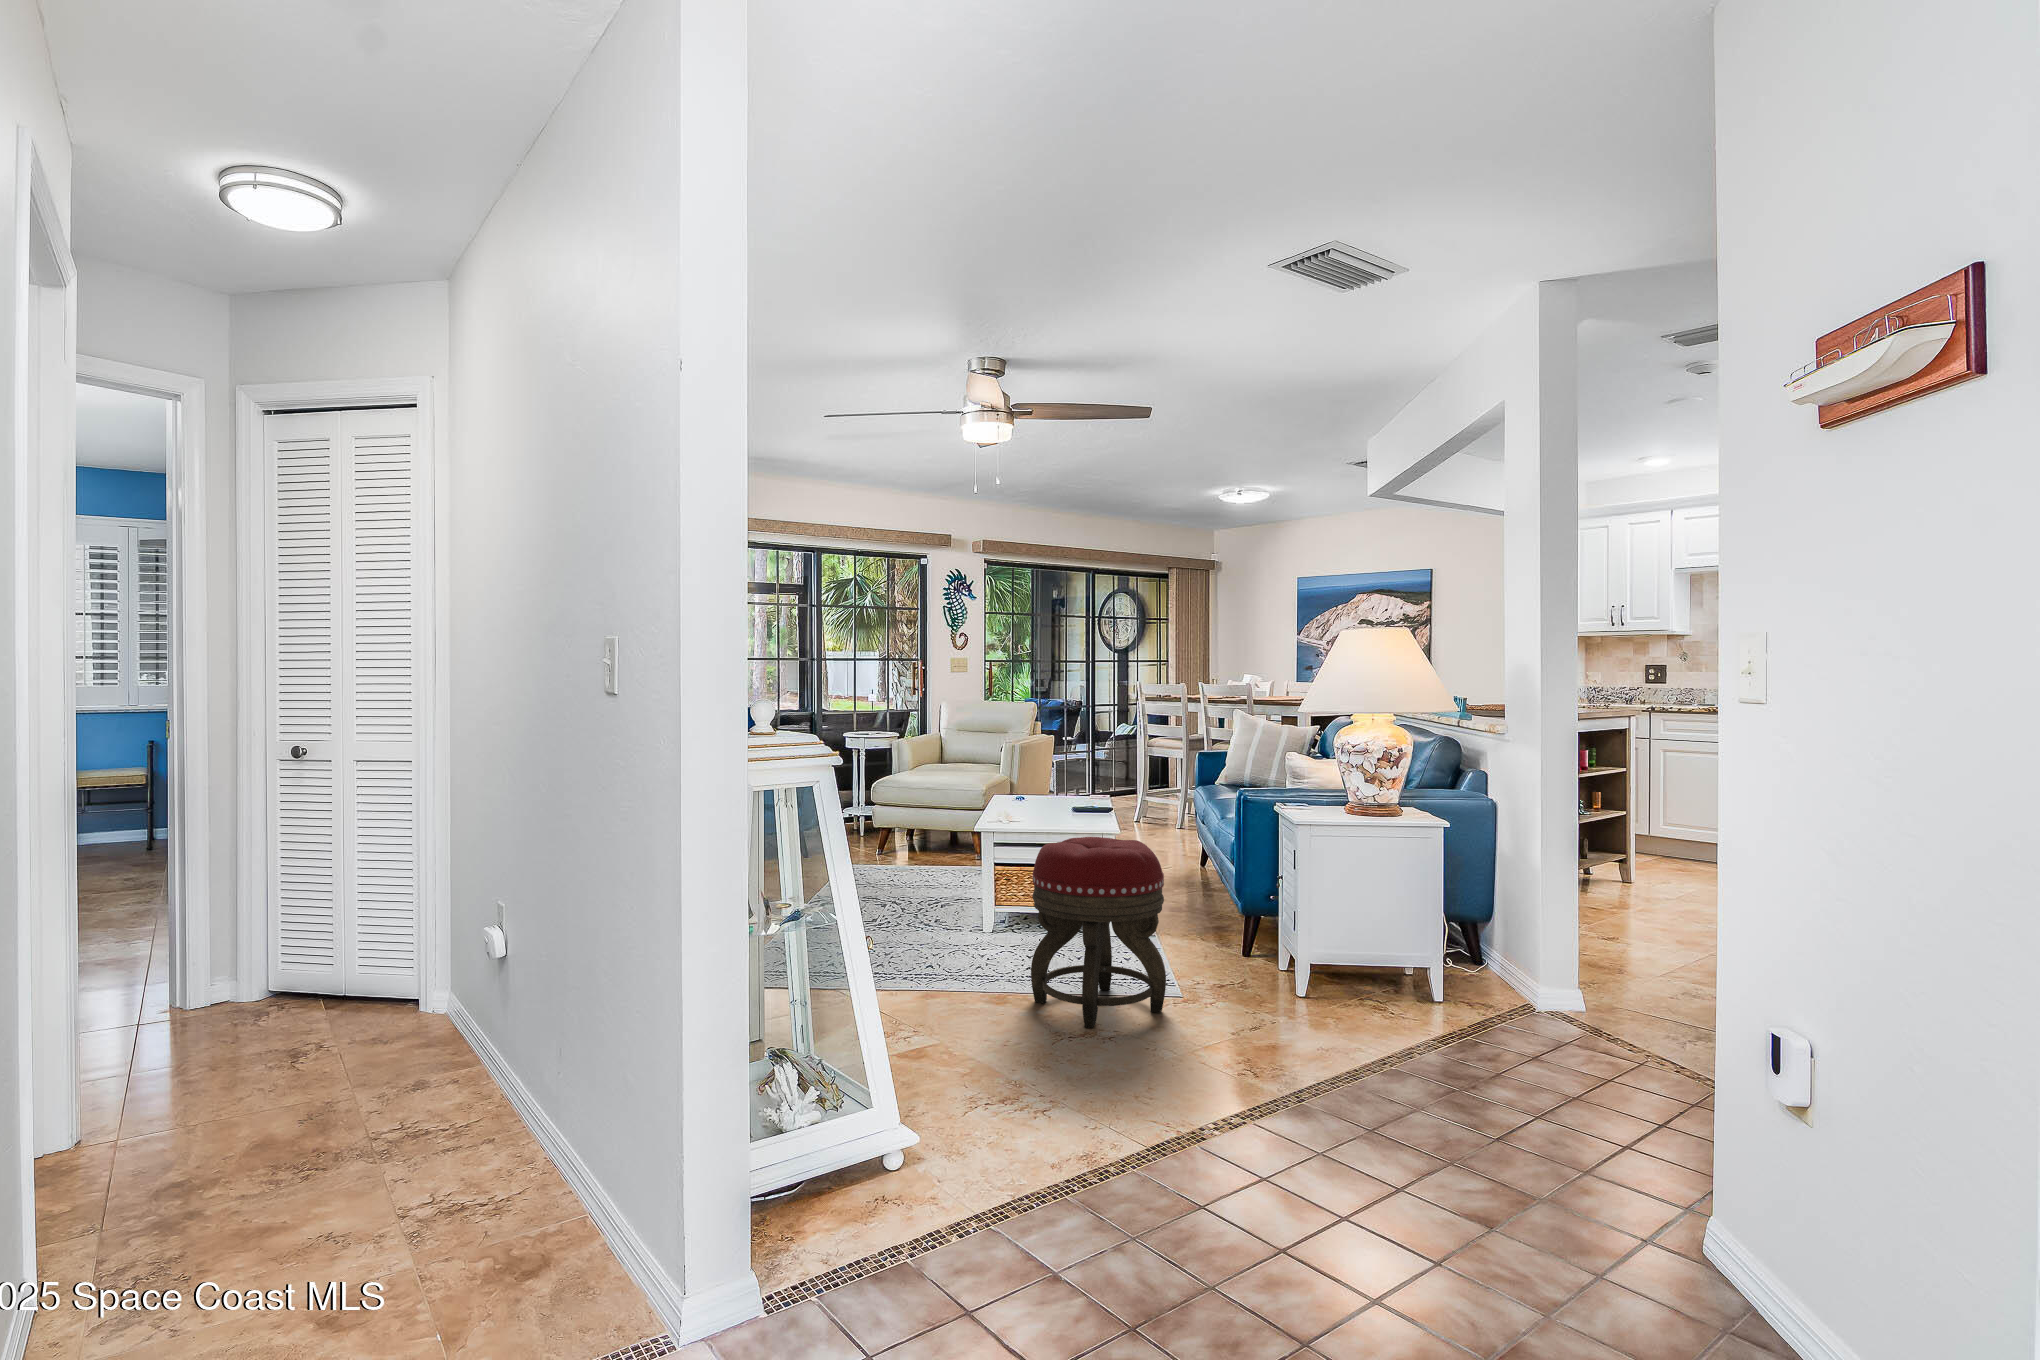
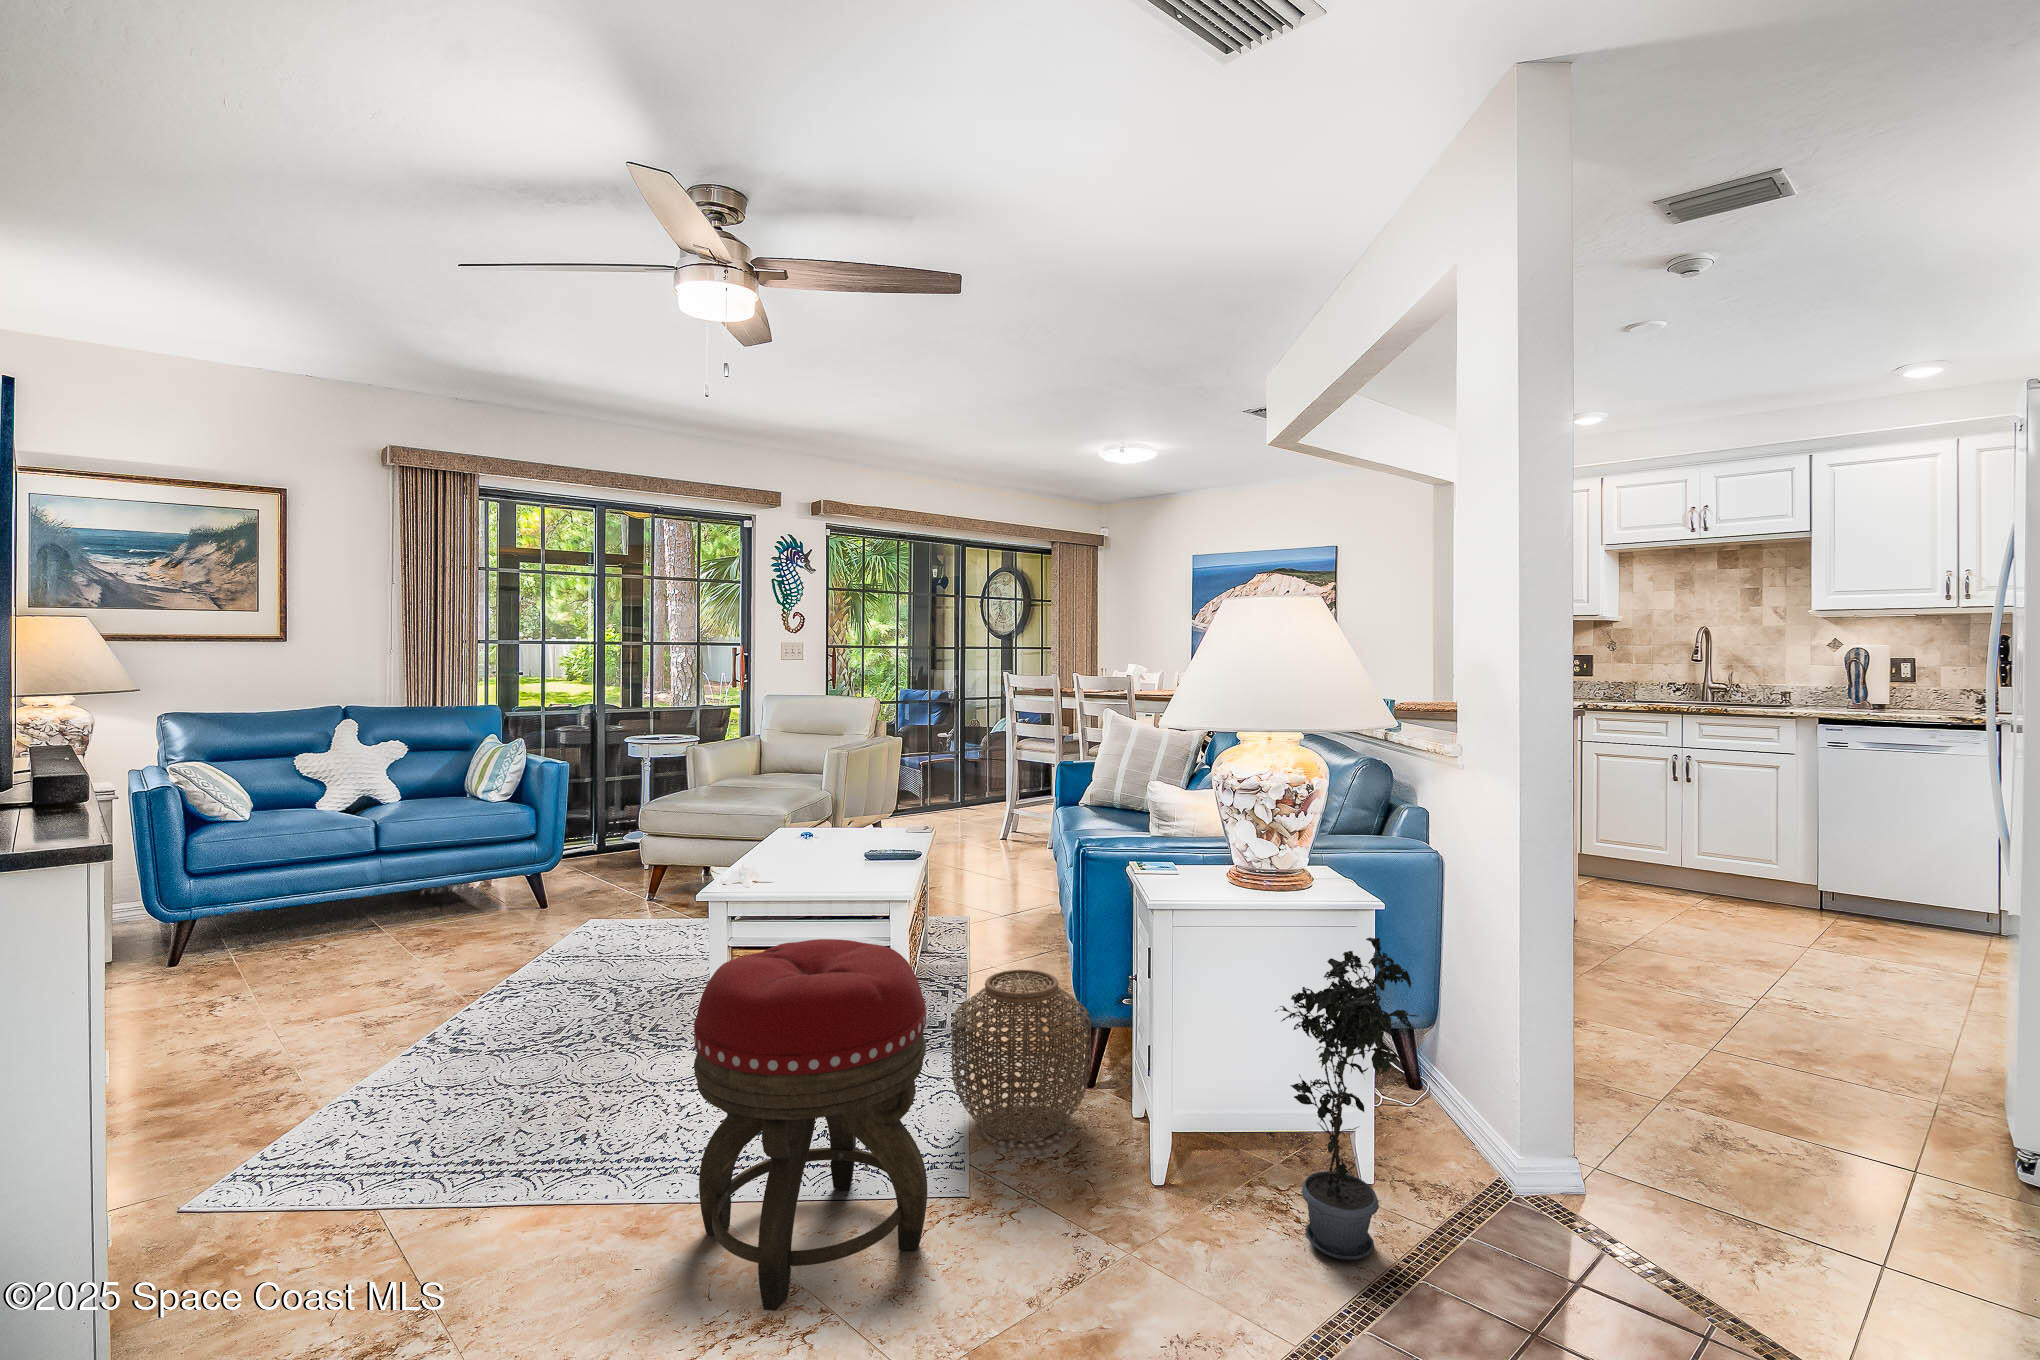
potted plant: none [1377,836,1467,1028] -> present [1275,938,1418,1261]
woven basket: none [1161,872,1253,977] -> present [952,970,1091,1141]

